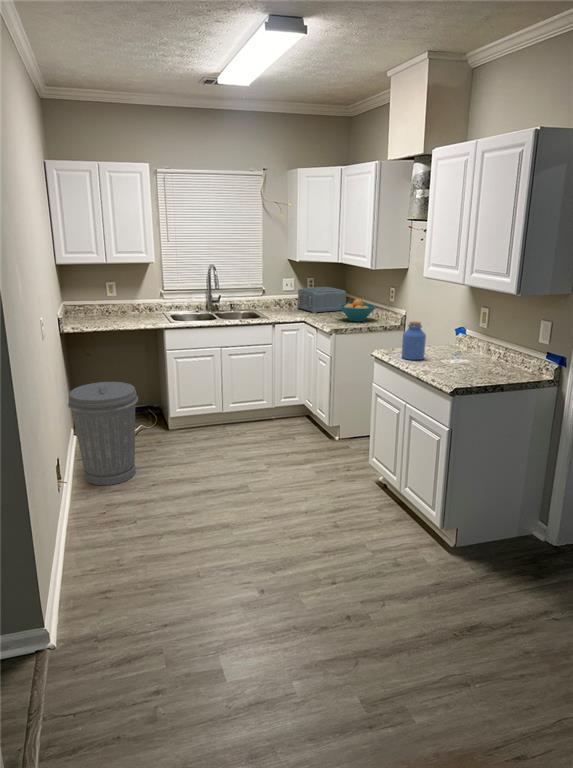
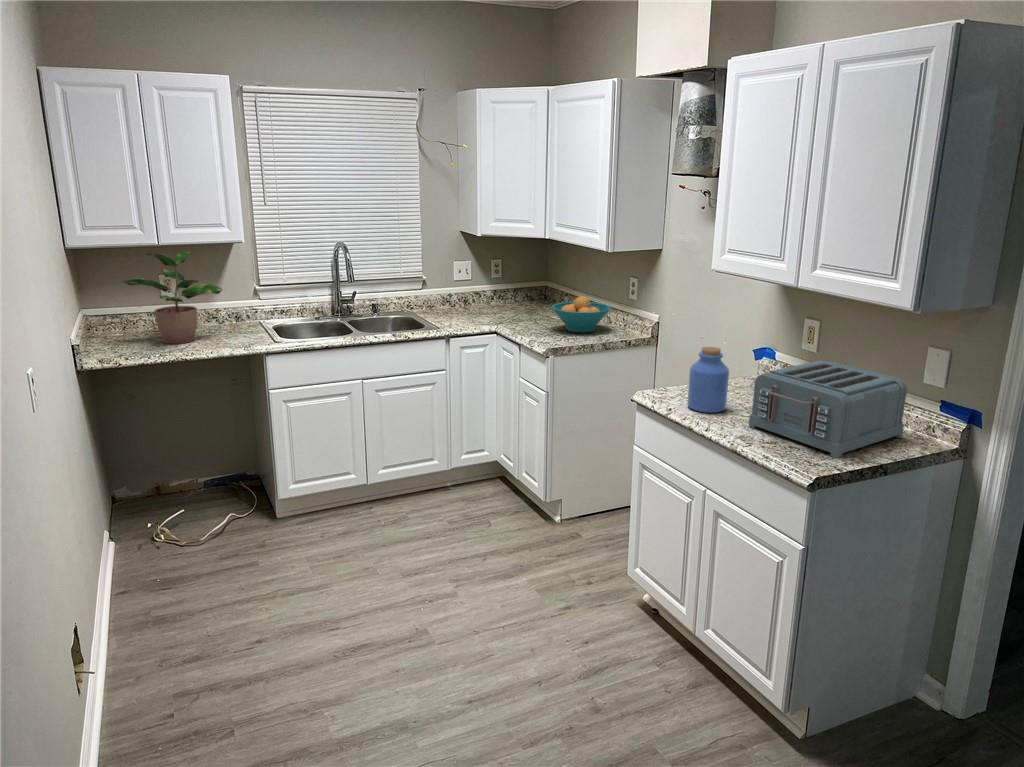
potted plant: none [86,267,142,321] -> present [124,252,222,344]
toaster: present [297,287,346,313] -> present [749,360,907,458]
trash can: present [68,382,138,485] -> none [95,457,227,647]

